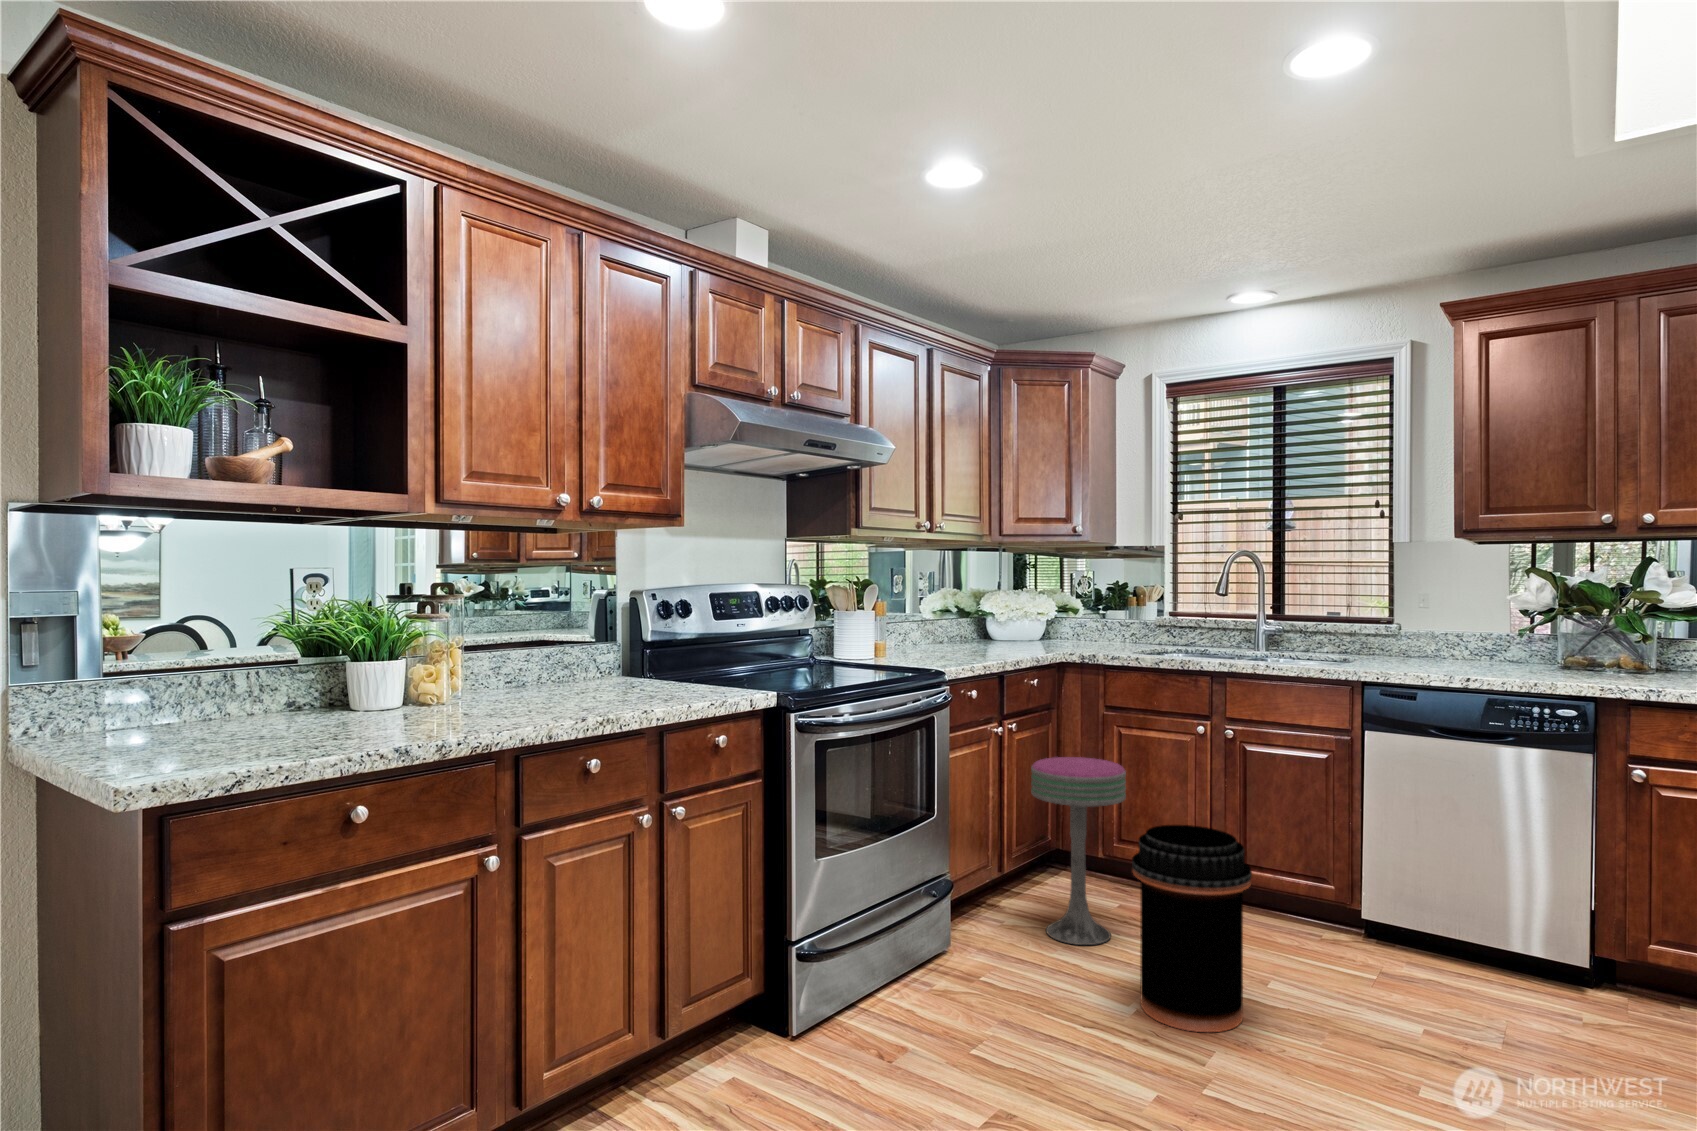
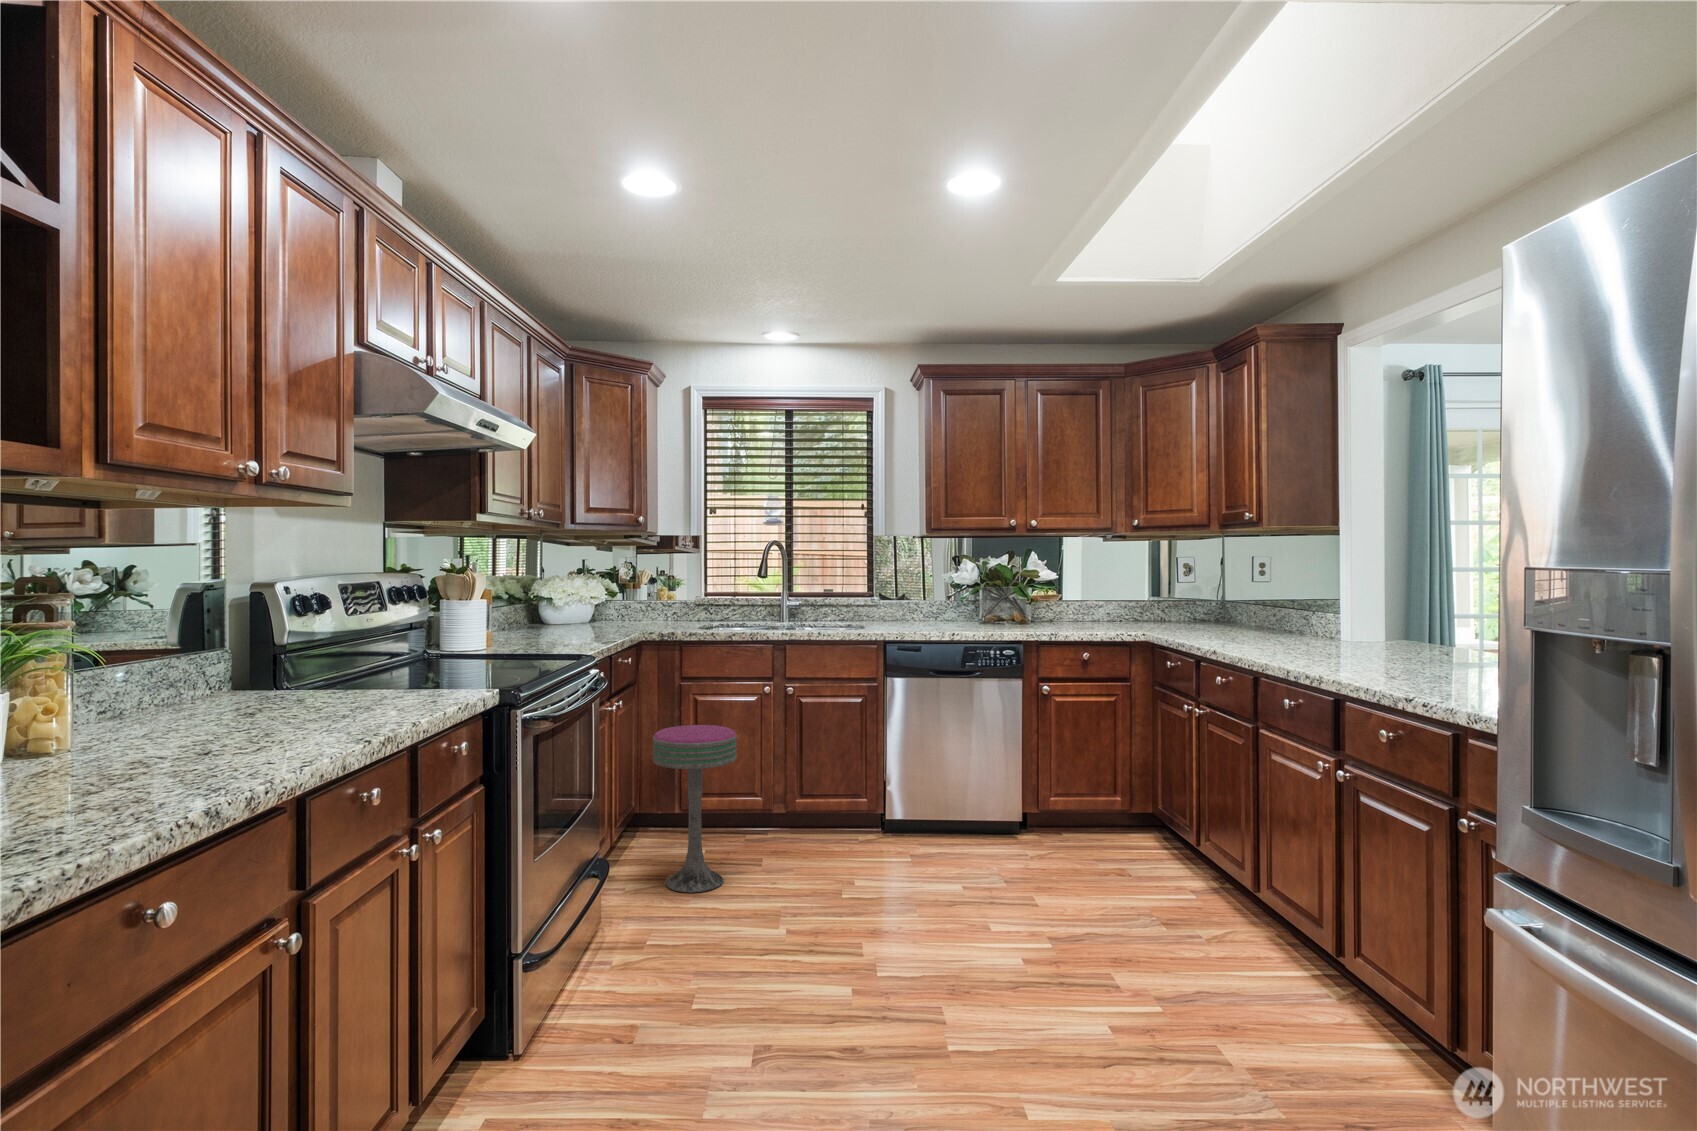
trash can: present [1132,825,1252,1032] -> none [780,768,872,934]

